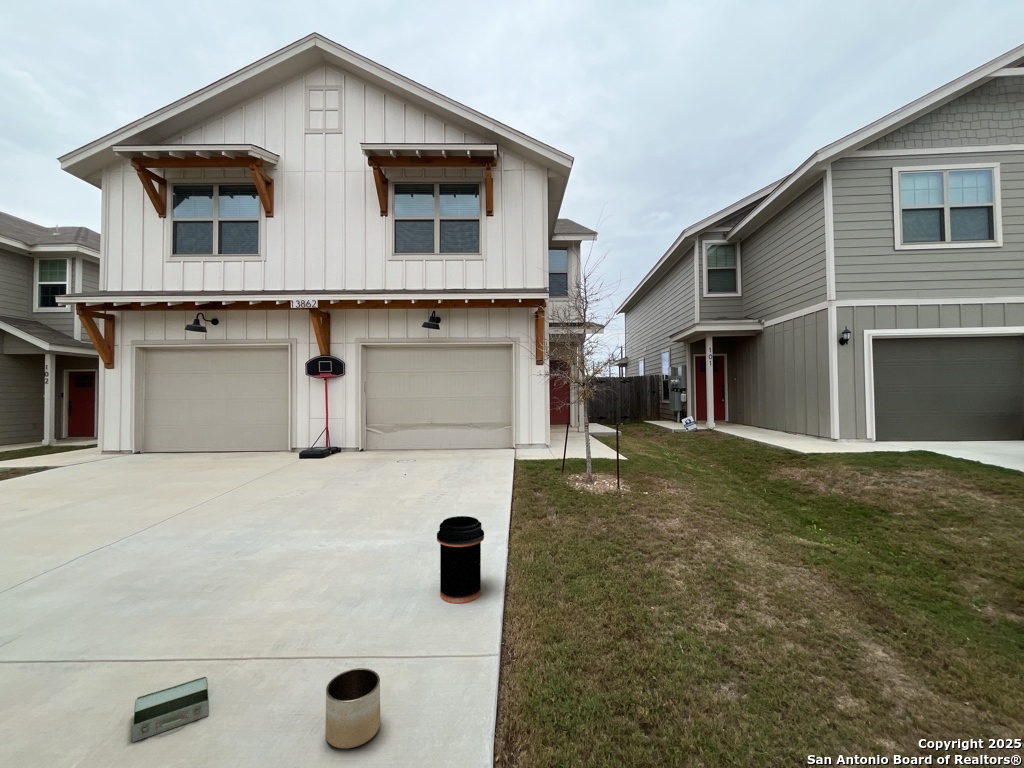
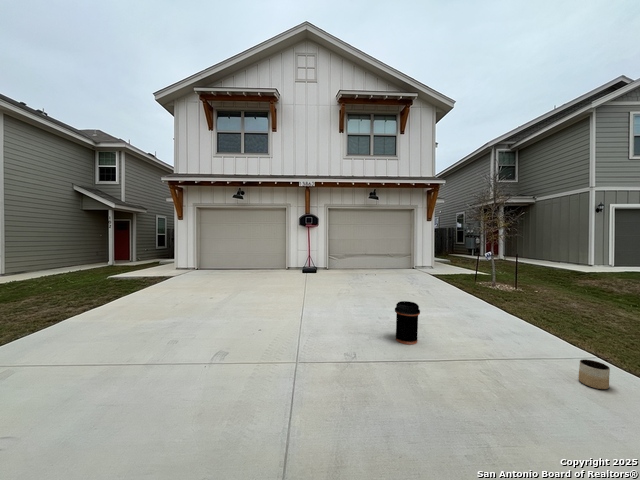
trash can: present [437,516,484,603] -> present [395,301,420,344]
toolbox: present [132,677,209,742] -> none [489,365,521,388]

